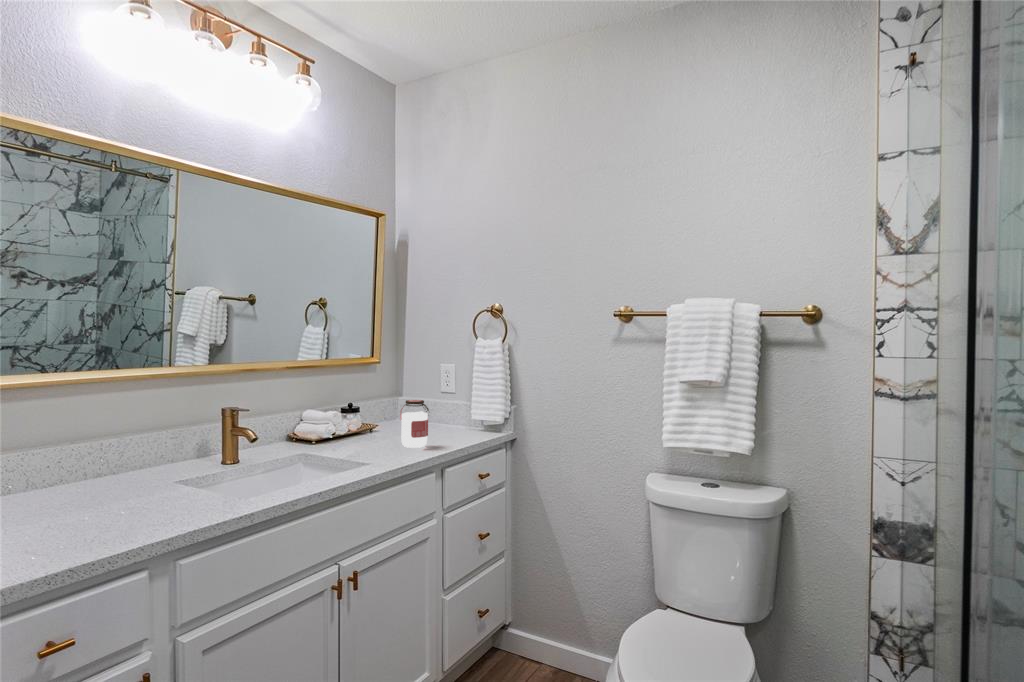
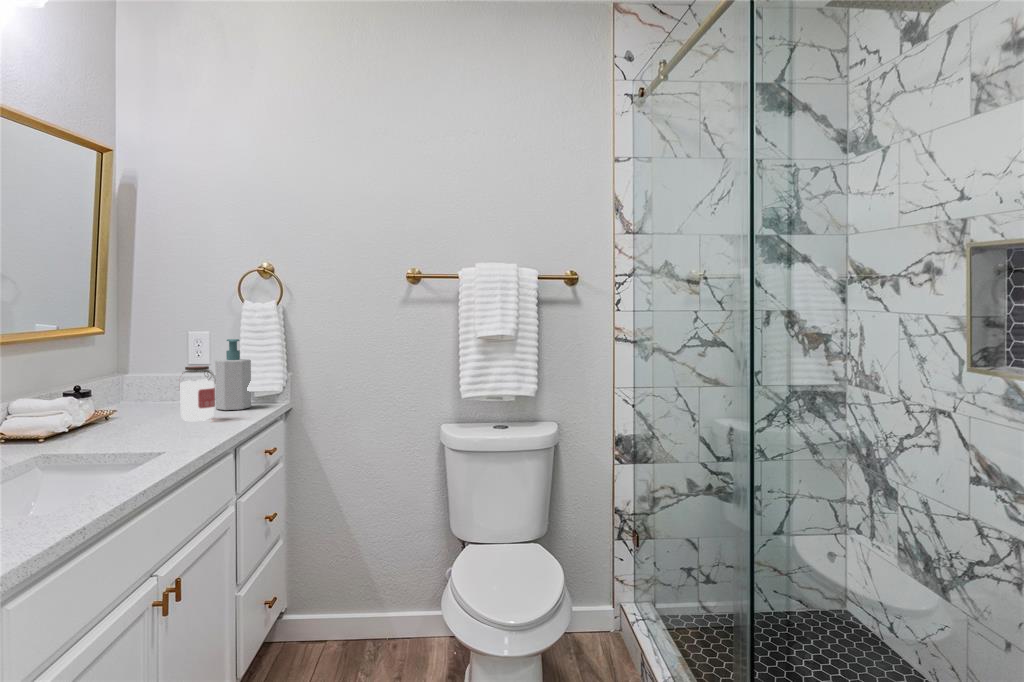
soap bottle: none [446,374,474,437] -> present [215,339,251,410]

